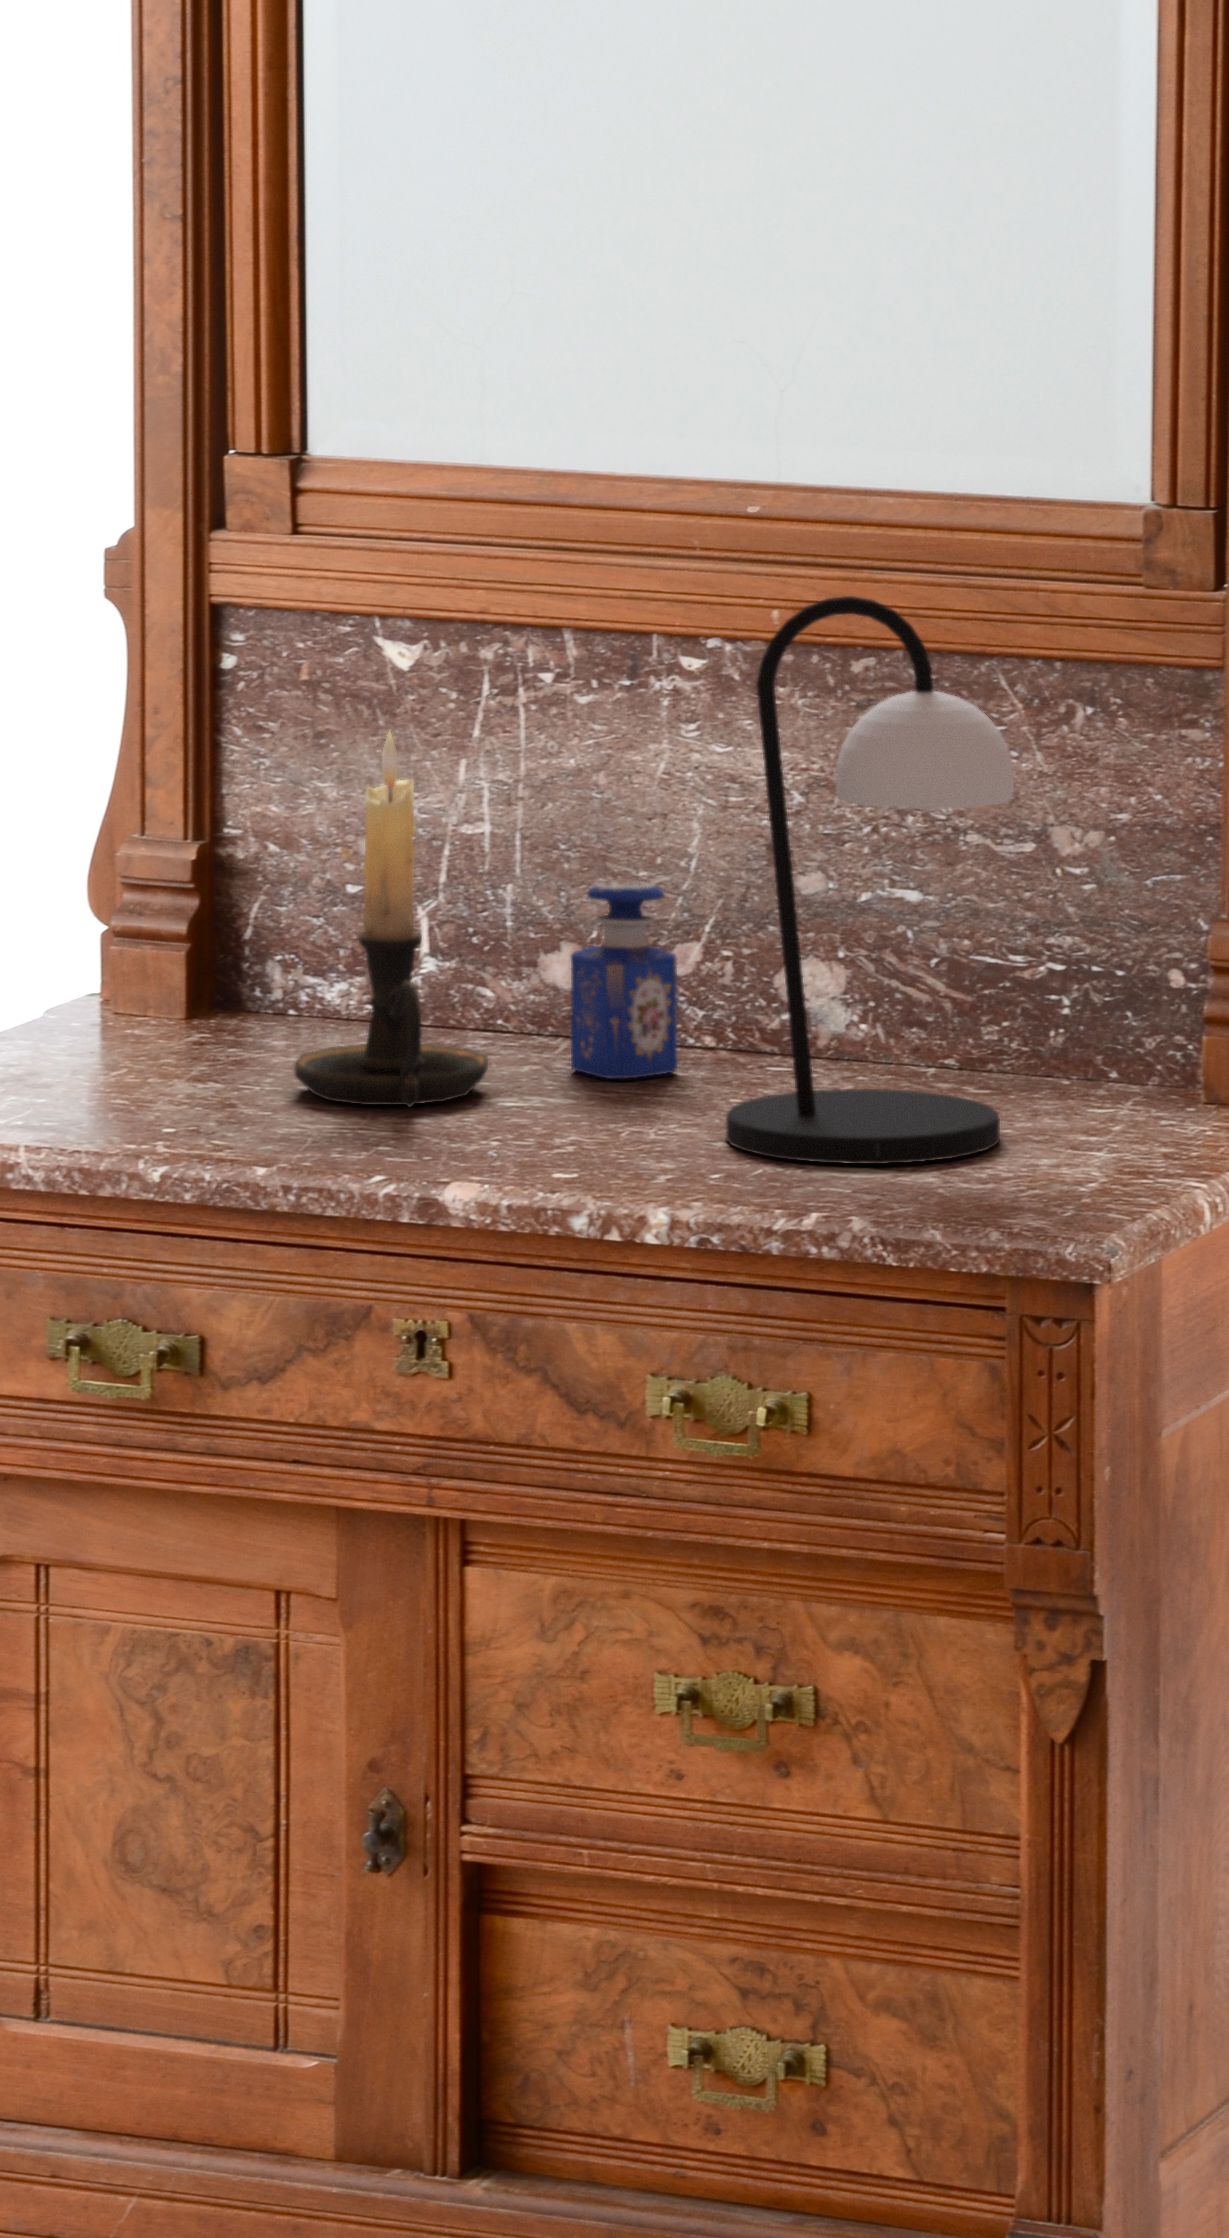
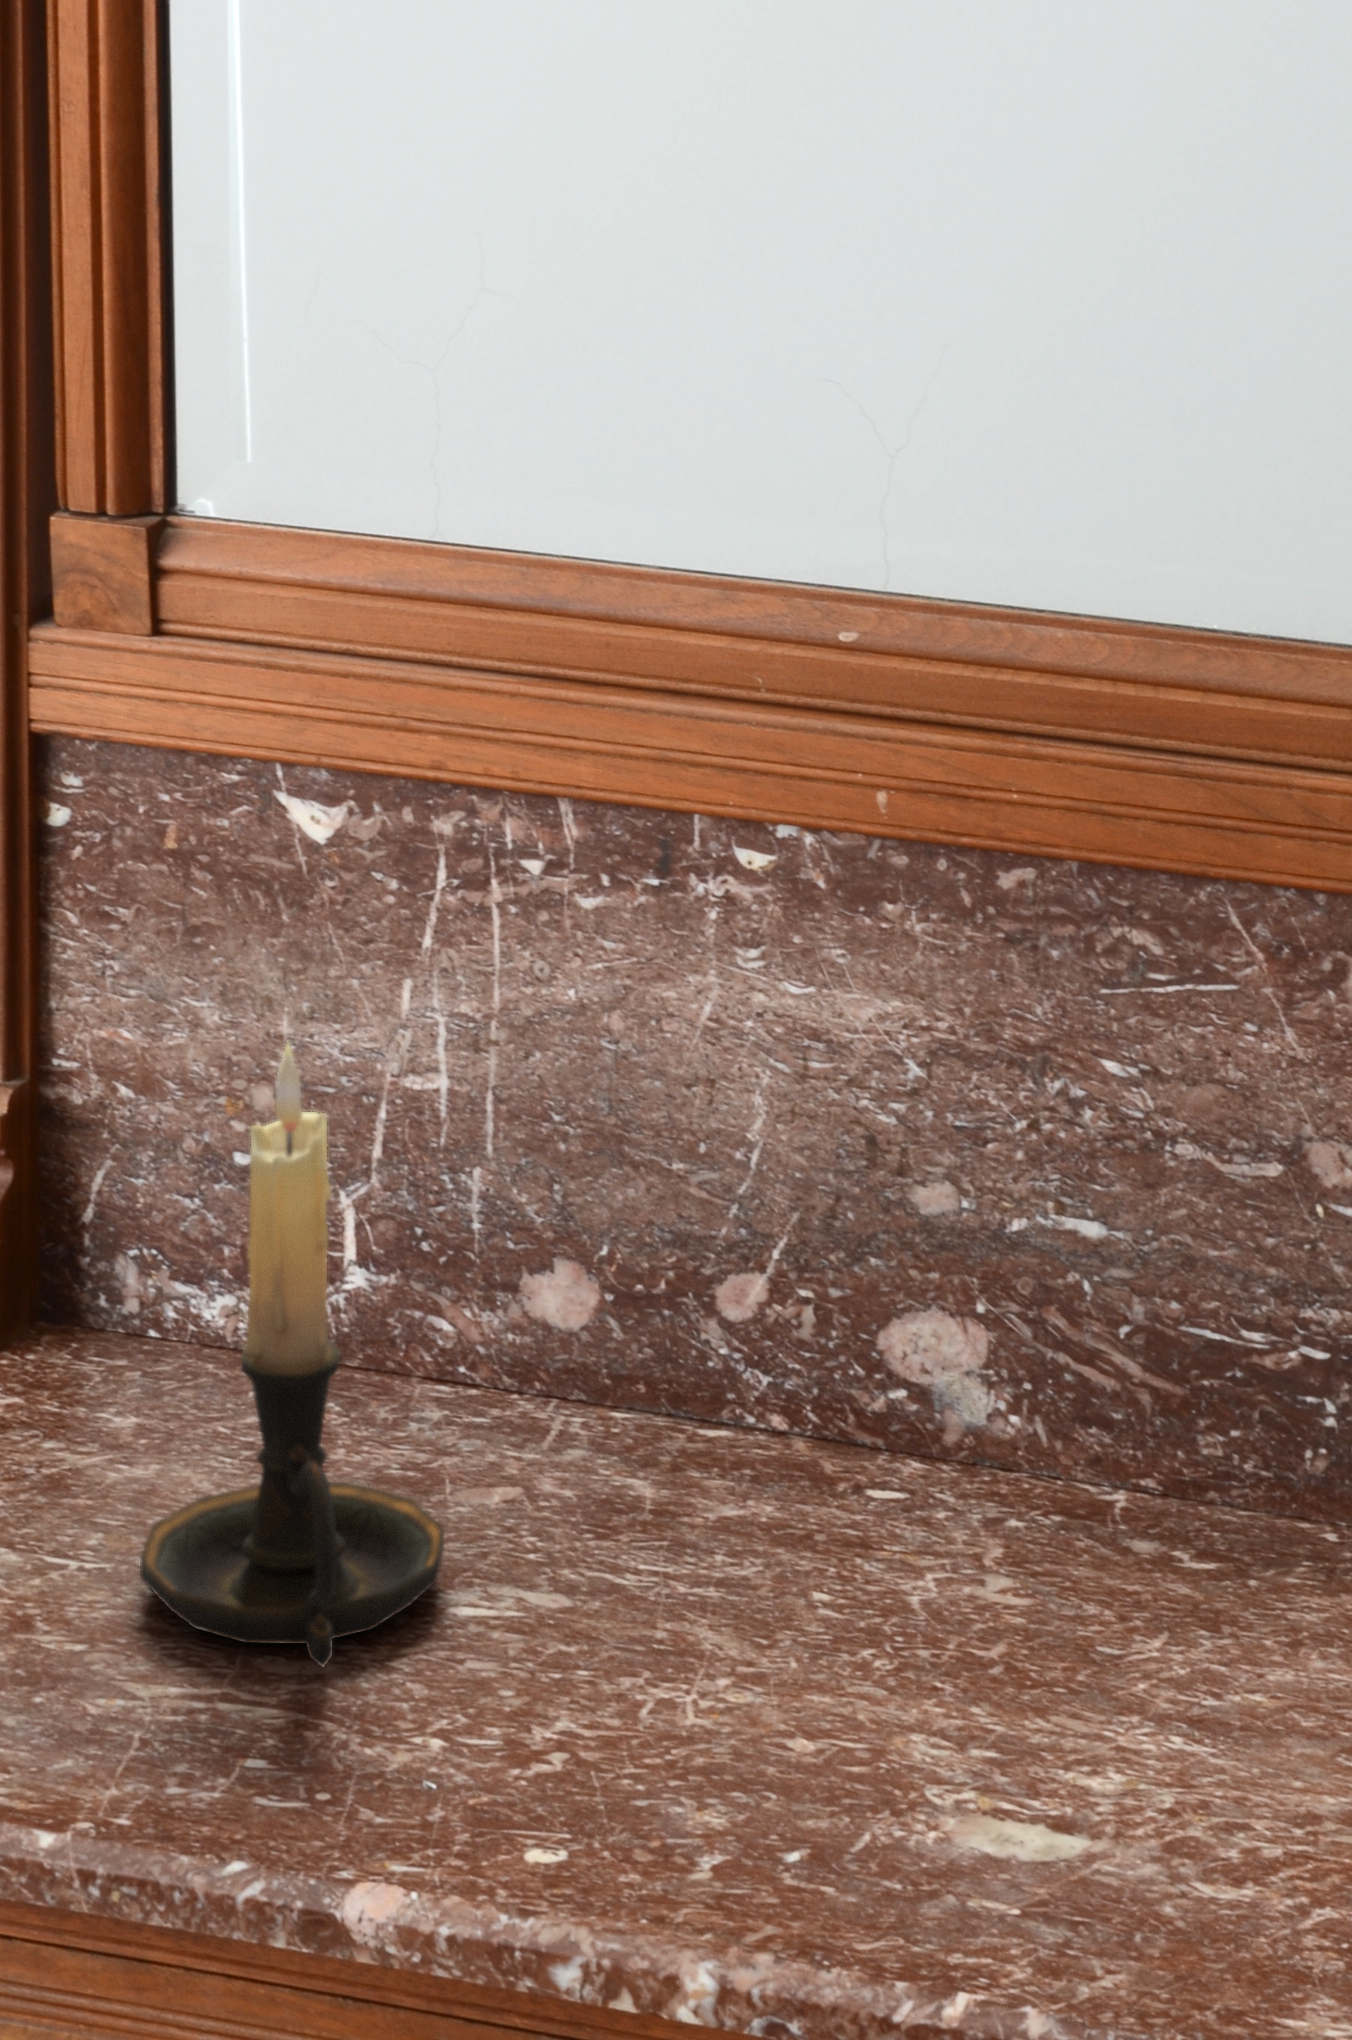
table lamp: present [726,596,1014,1164] -> none [829,903,1294,1858]
perfume bottle: present [571,879,678,1079] -> none [572,1219,736,1540]

